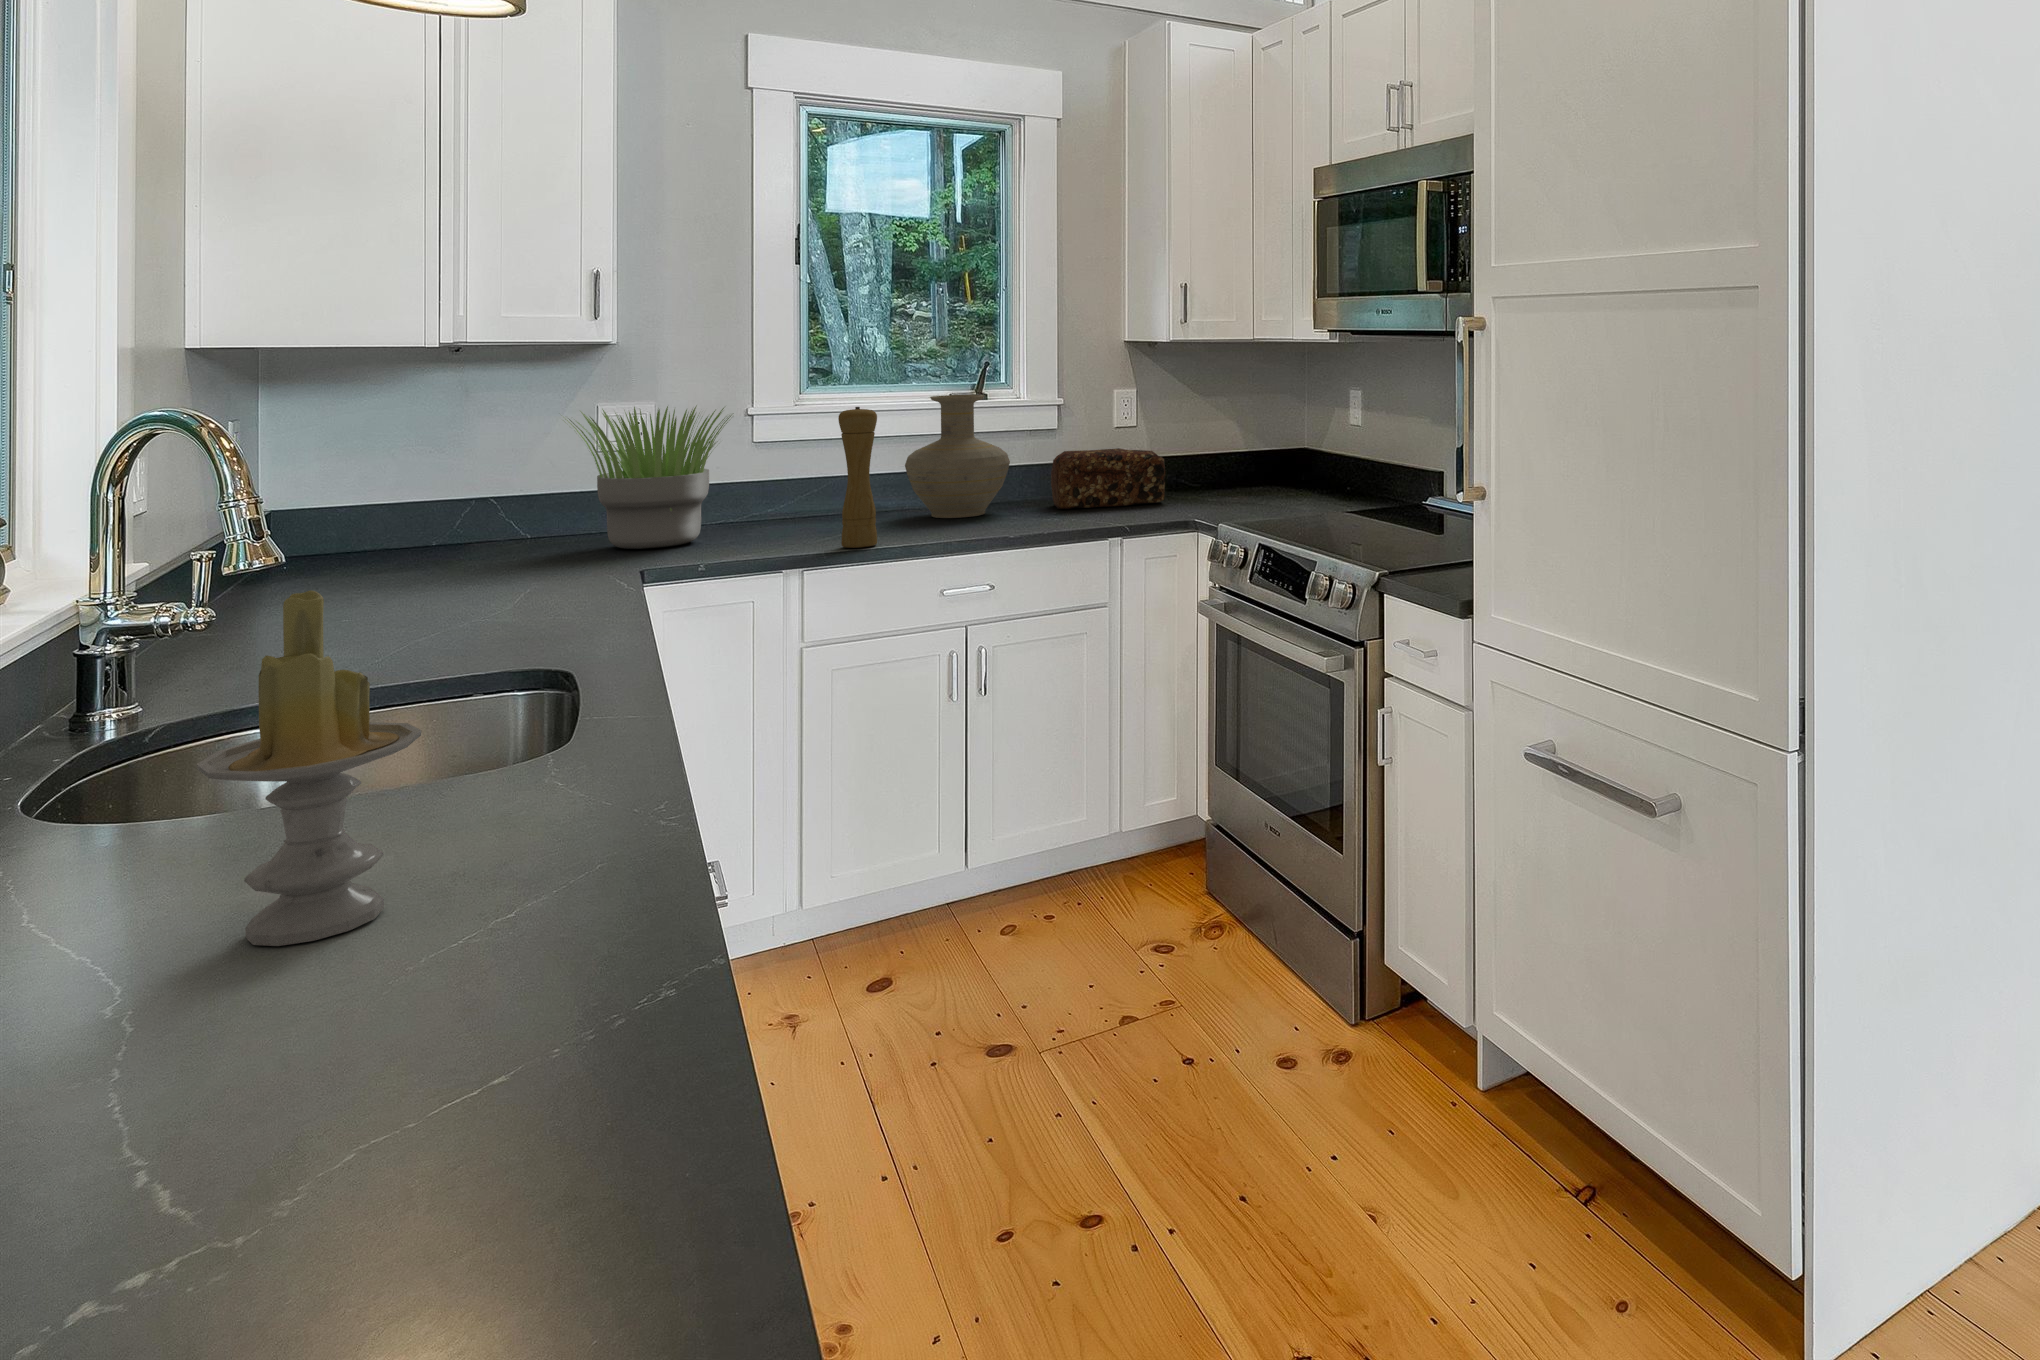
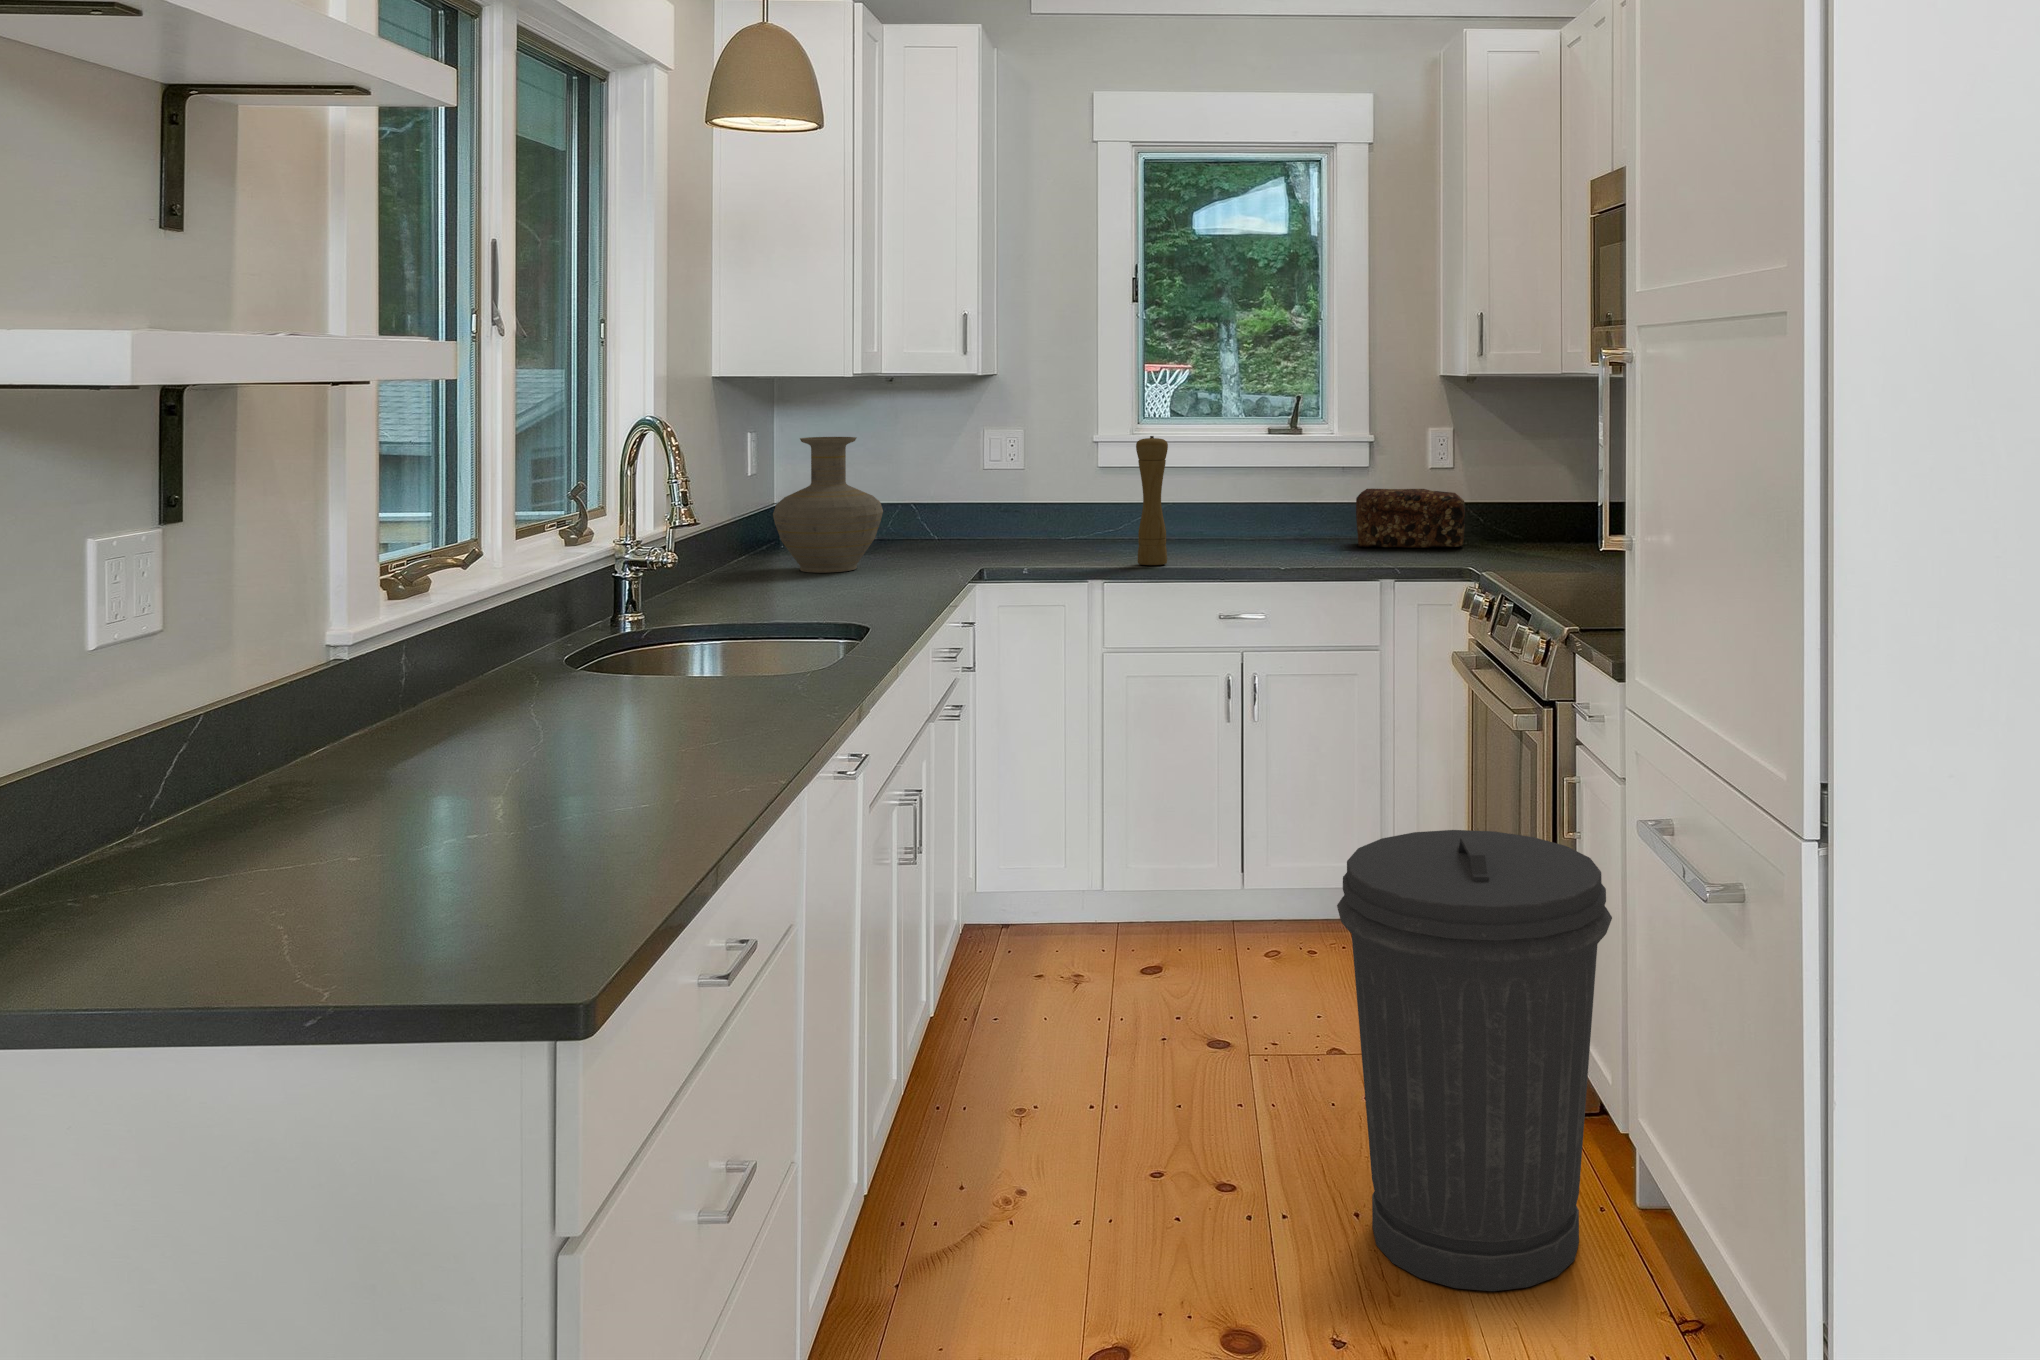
vase: present [905,395,1010,518] -> present [773,437,883,573]
potted plant: present [567,406,731,549] -> none [939,429,1077,553]
candle: present [197,590,422,946] -> none [533,532,643,749]
trash can: none [1225,778,1493,1246] -> present [1337,830,1612,1291]

